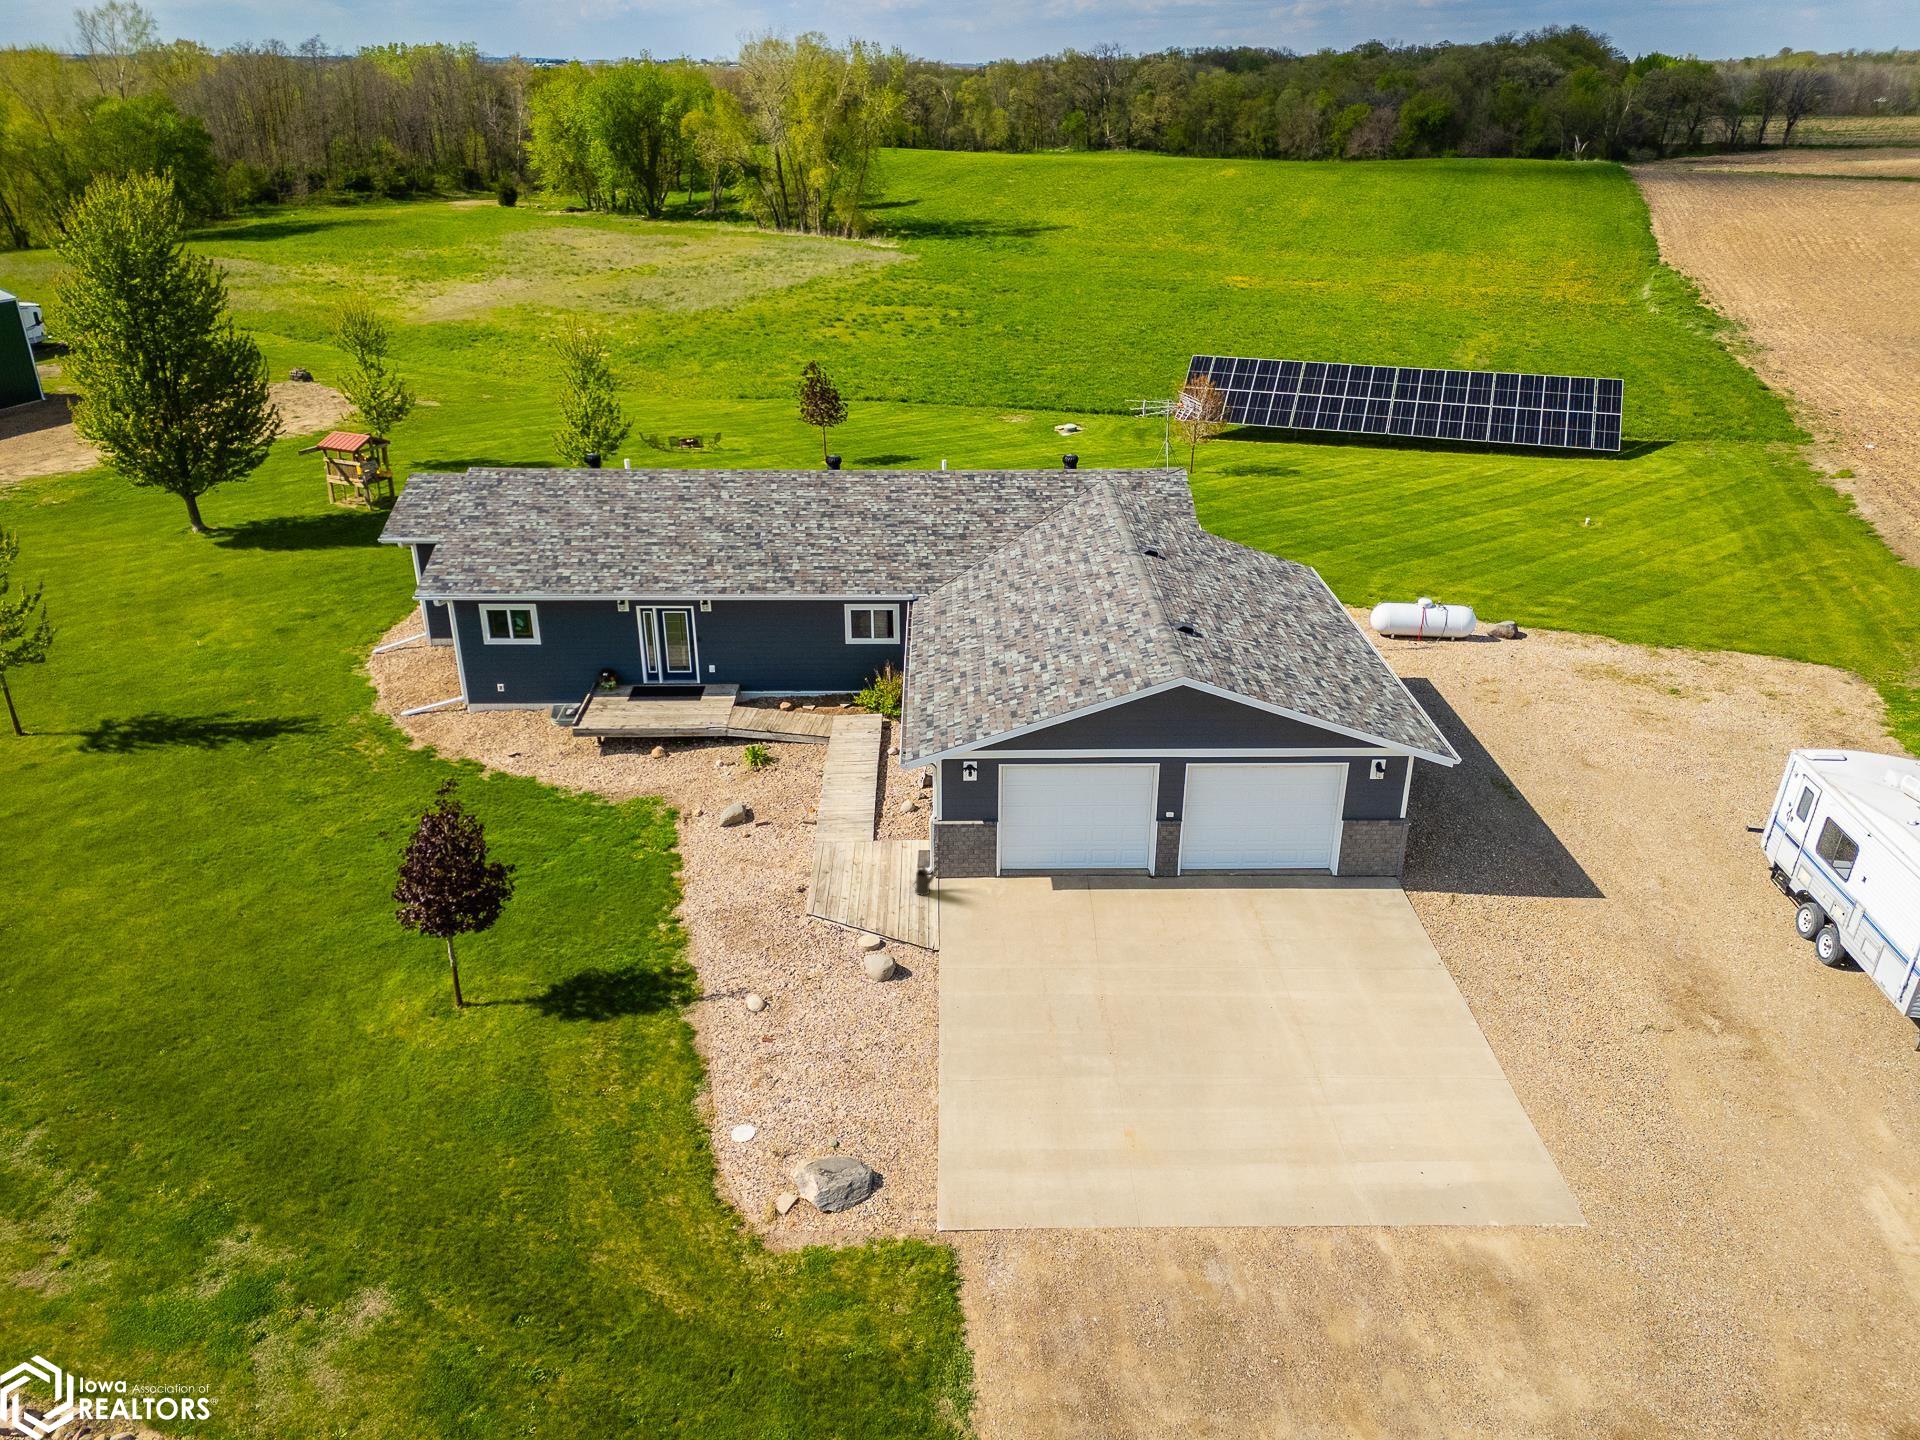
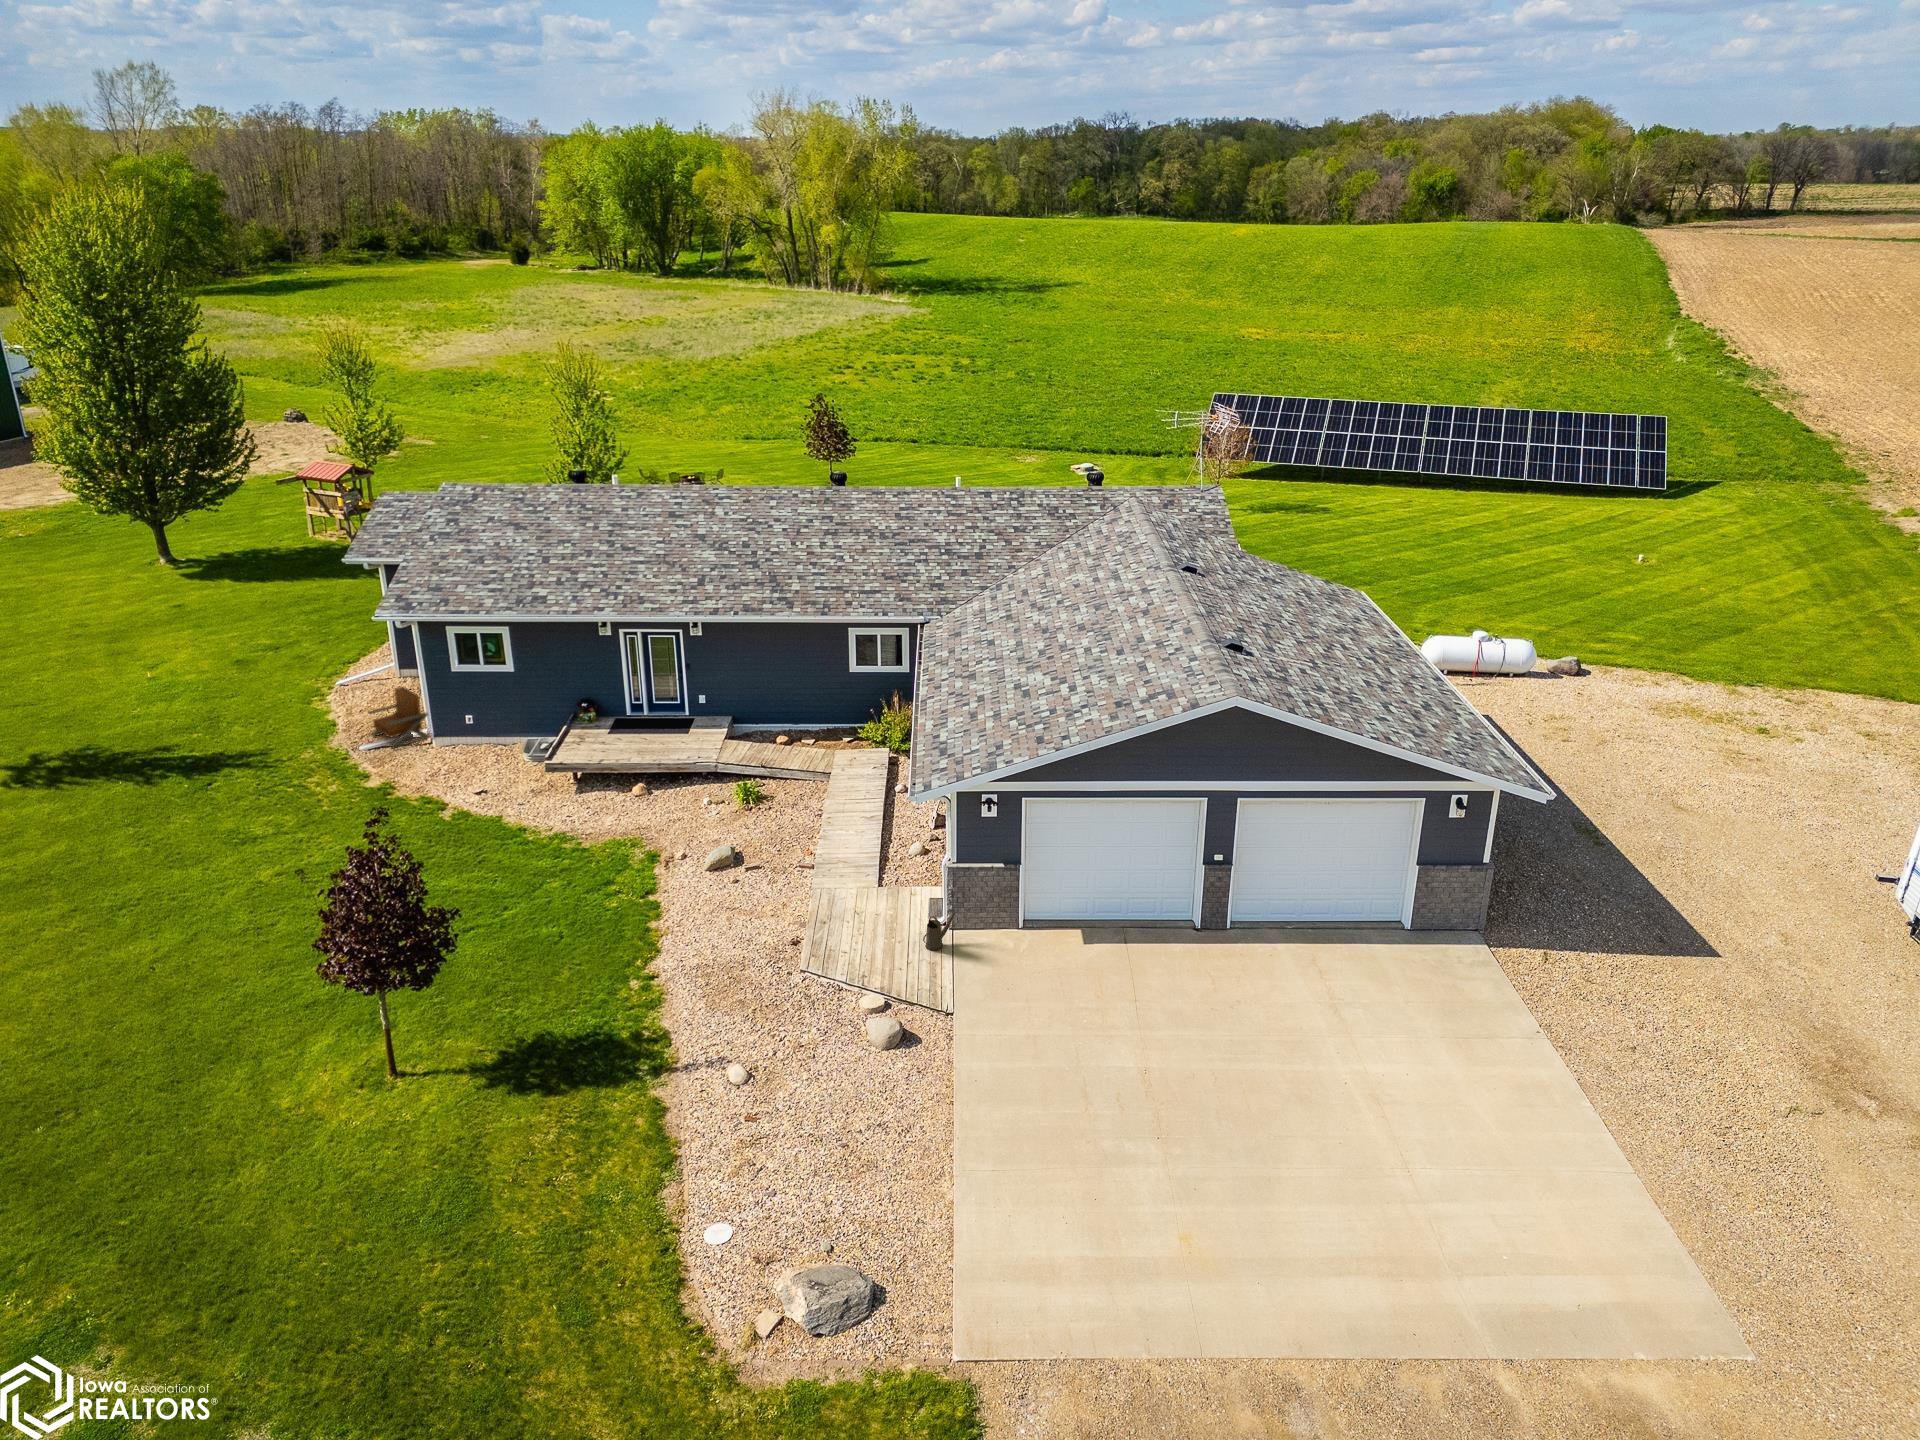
lounge chair: none [409,657,467,713] -> present [369,687,429,748]

